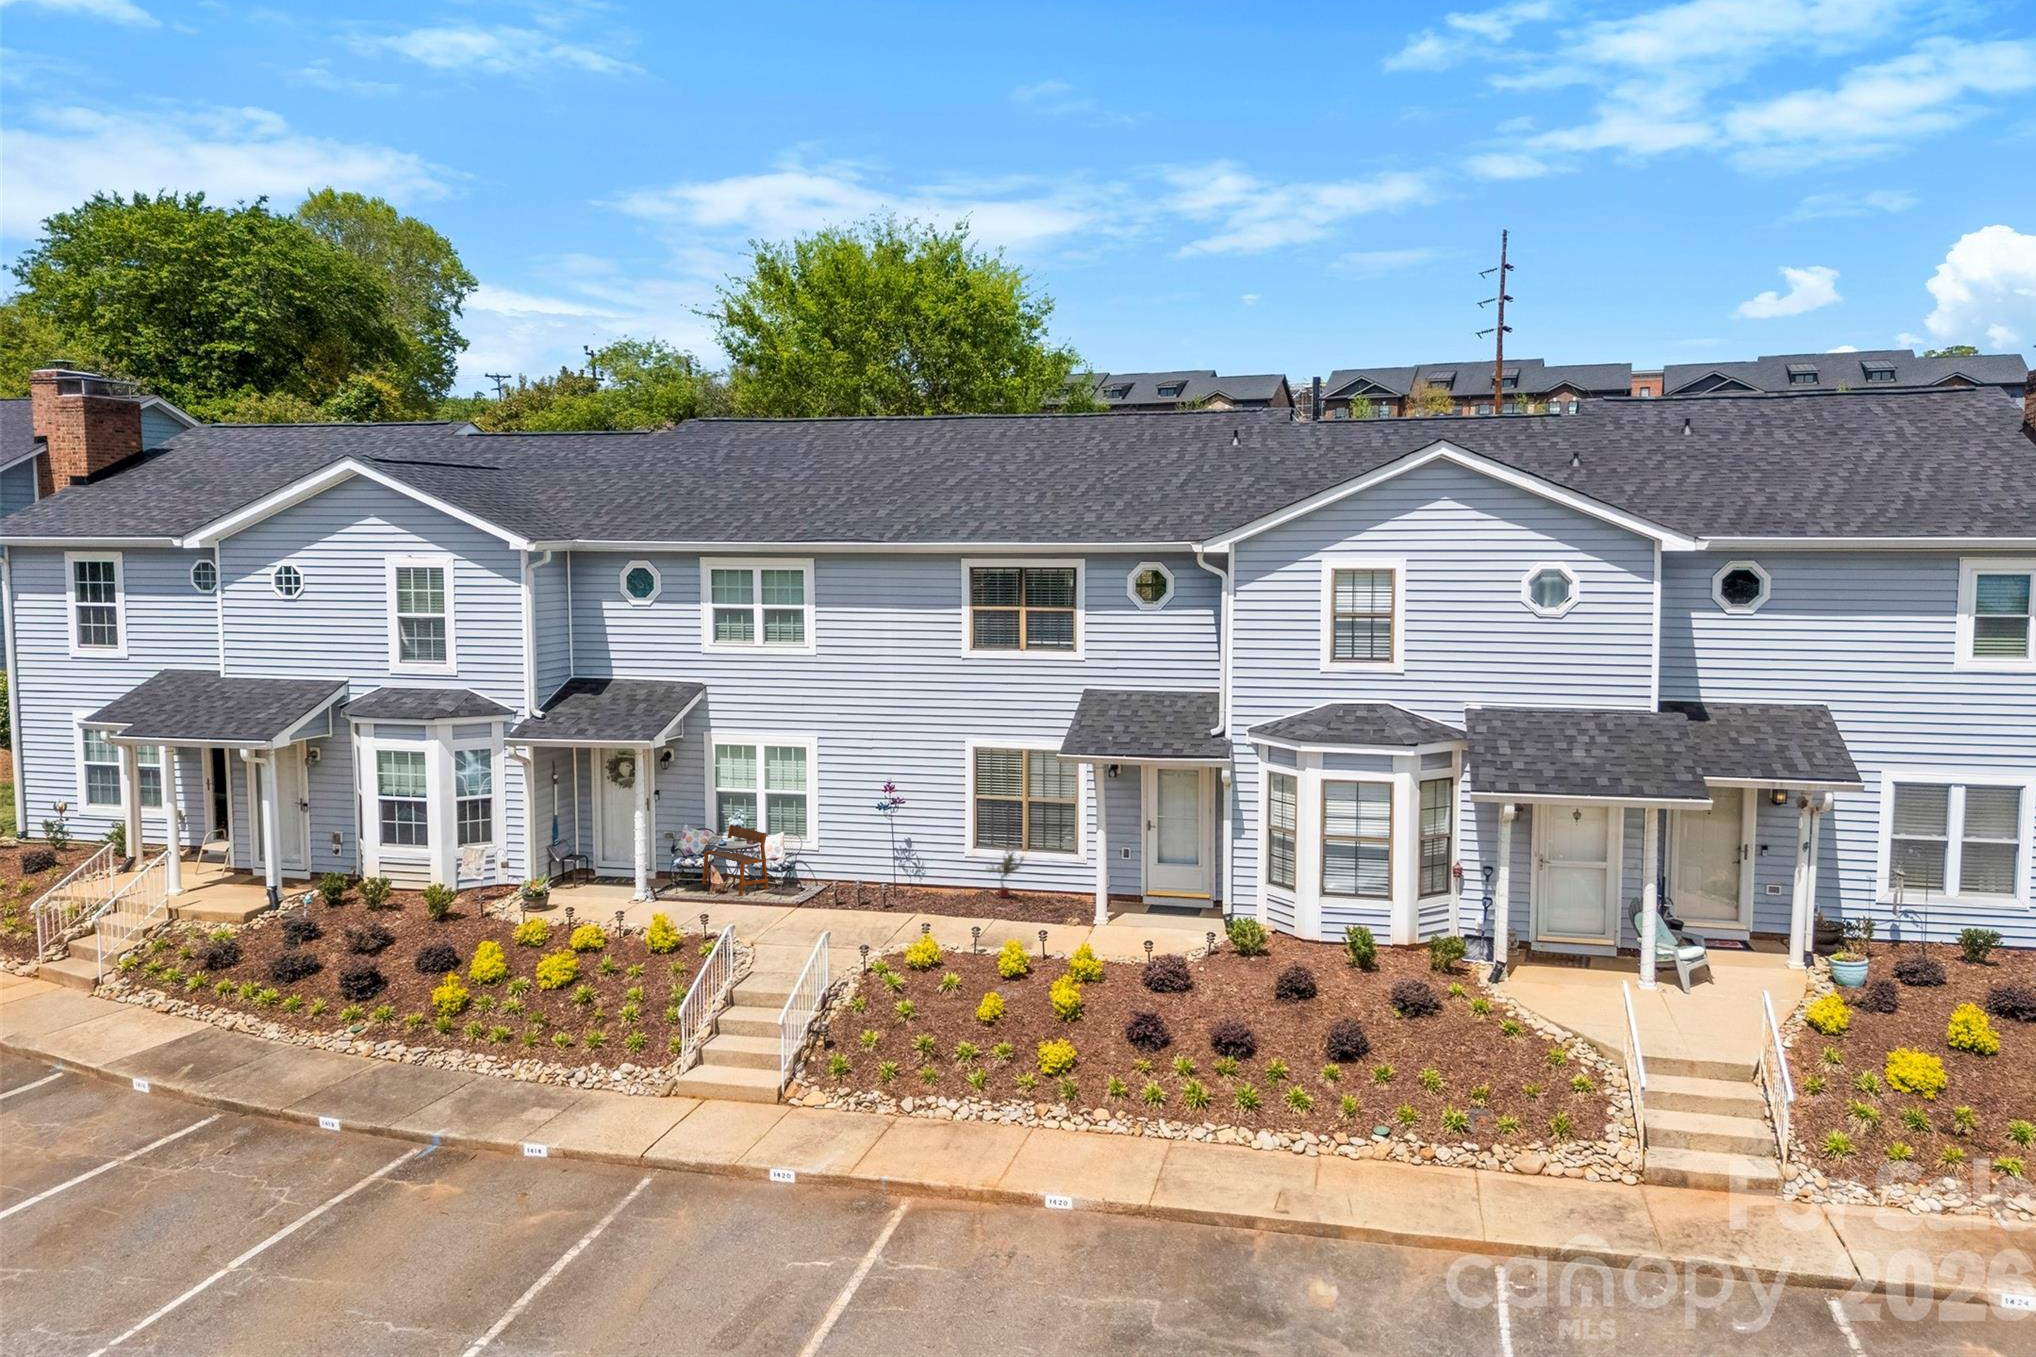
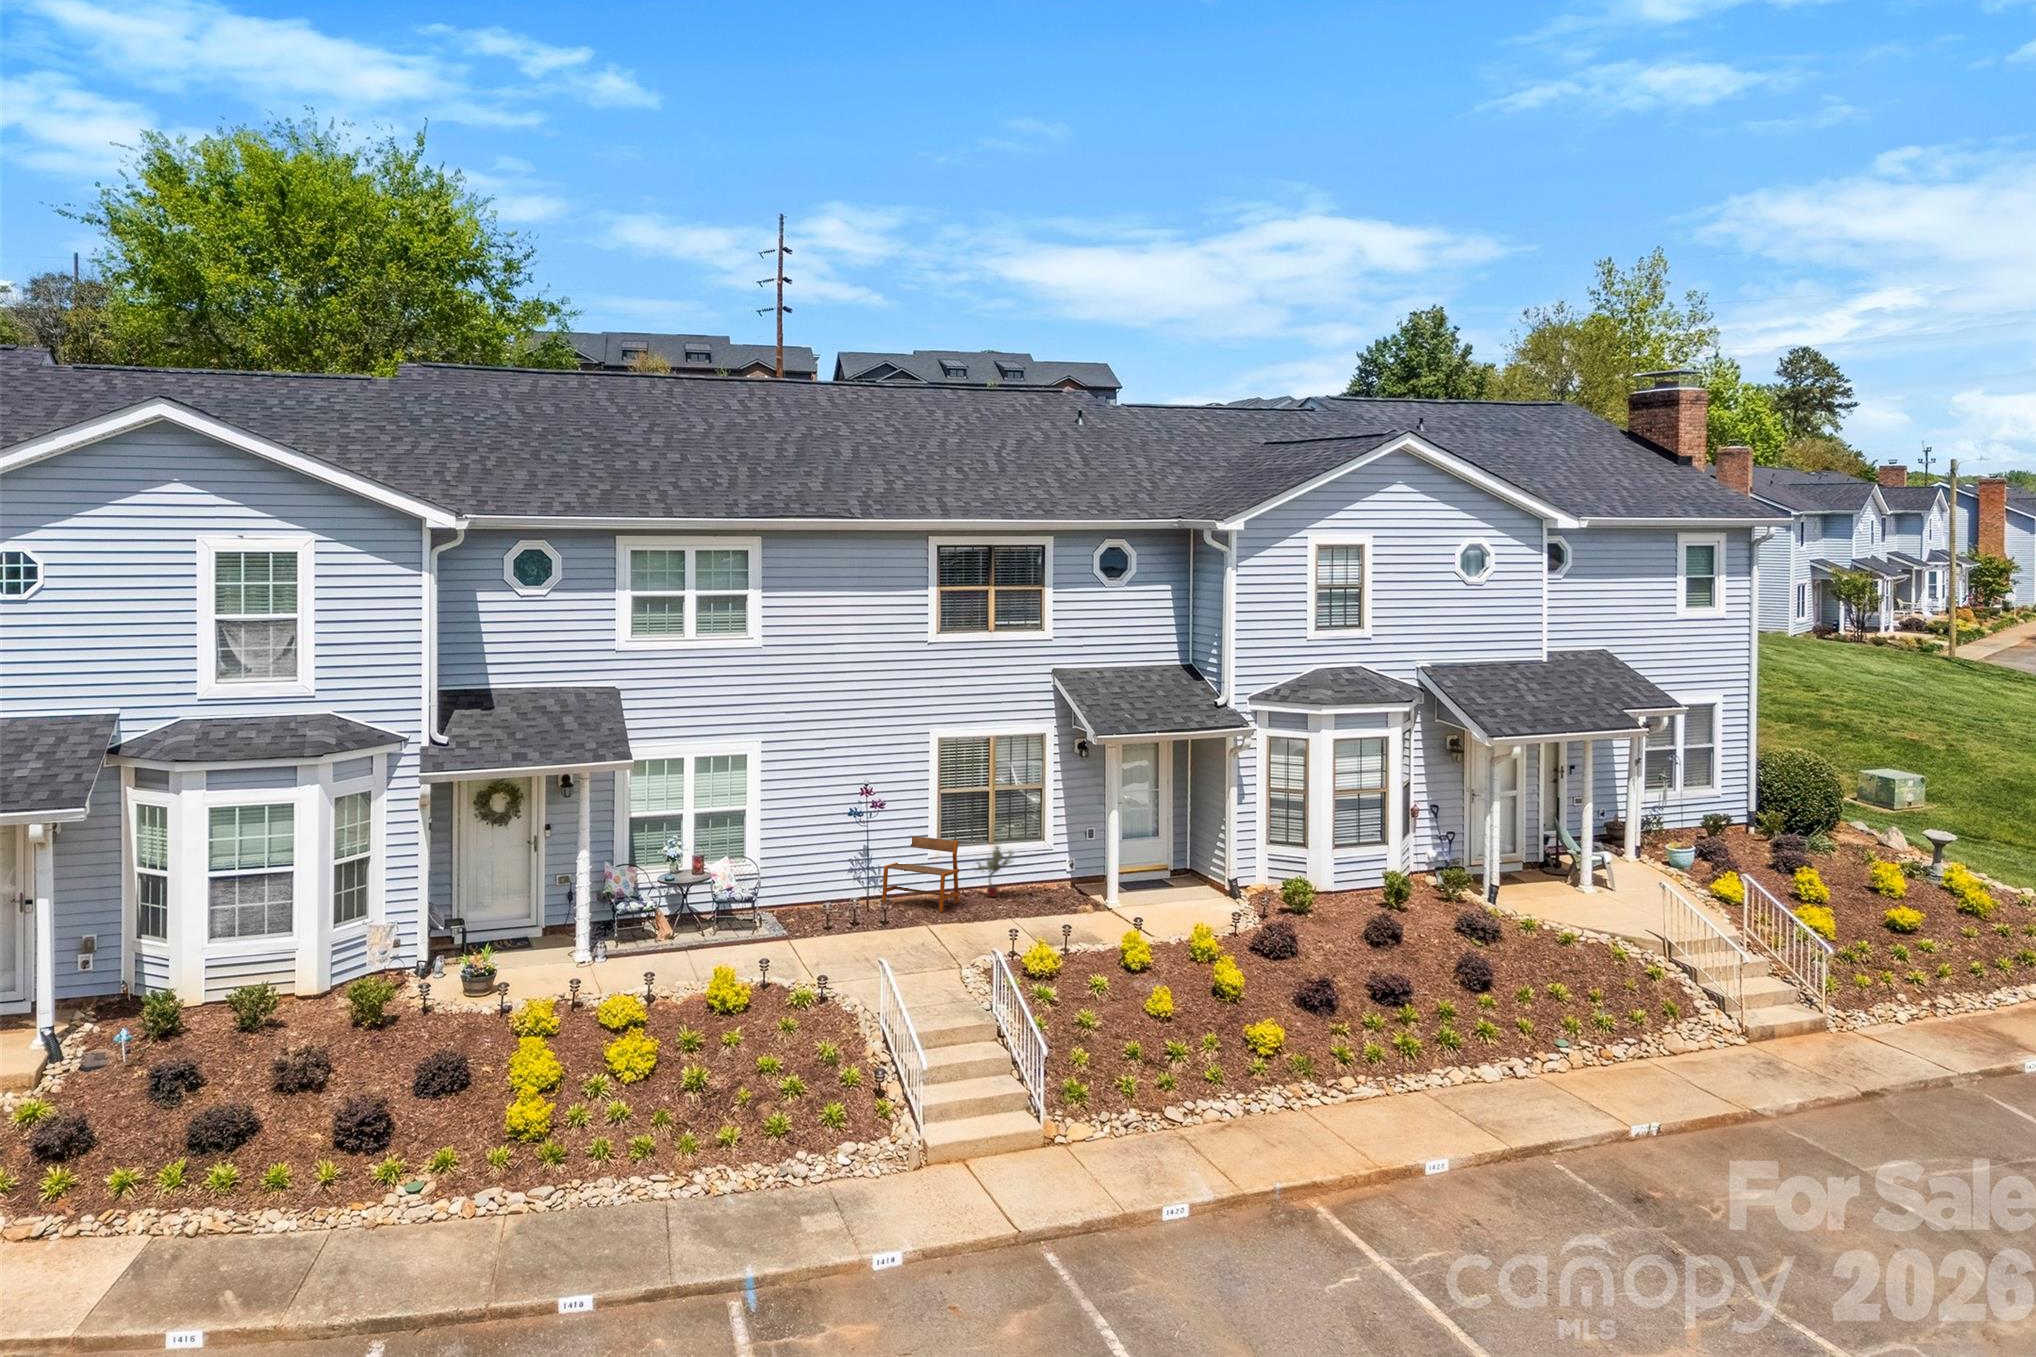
bench: present [702,824,768,896] -> present [882,835,960,912]

